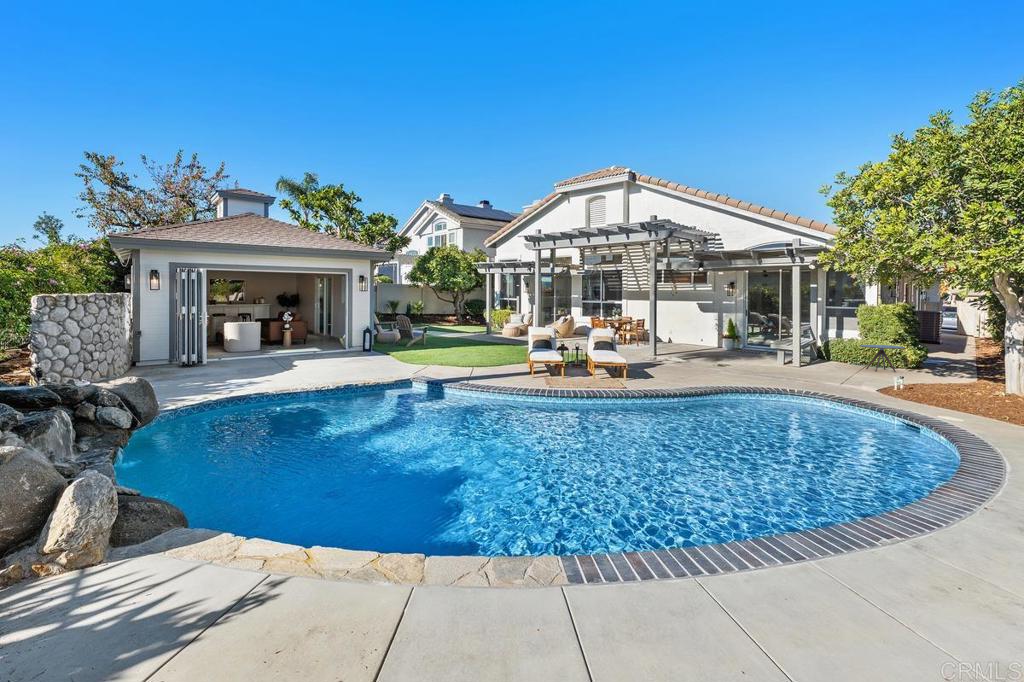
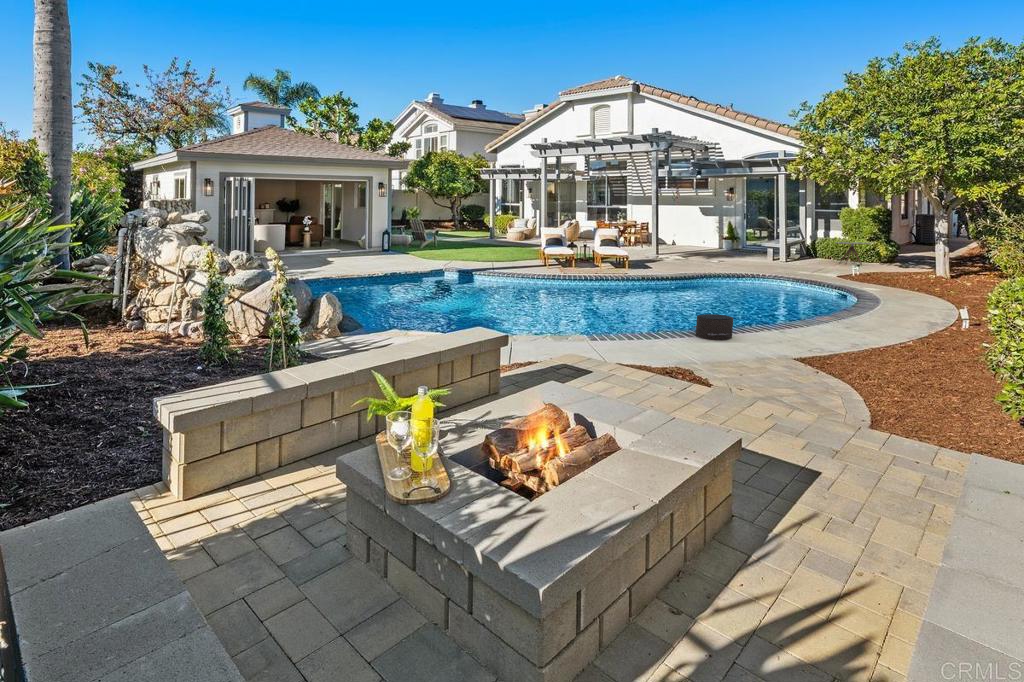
pouf: none [756,561,855,644] -> present [694,314,733,340]

